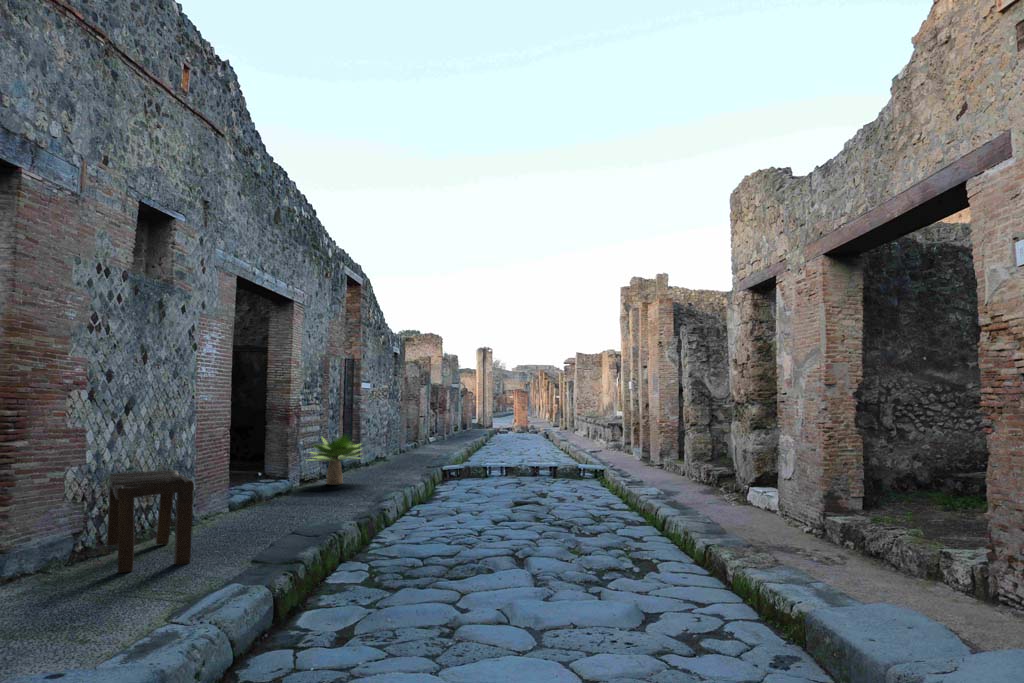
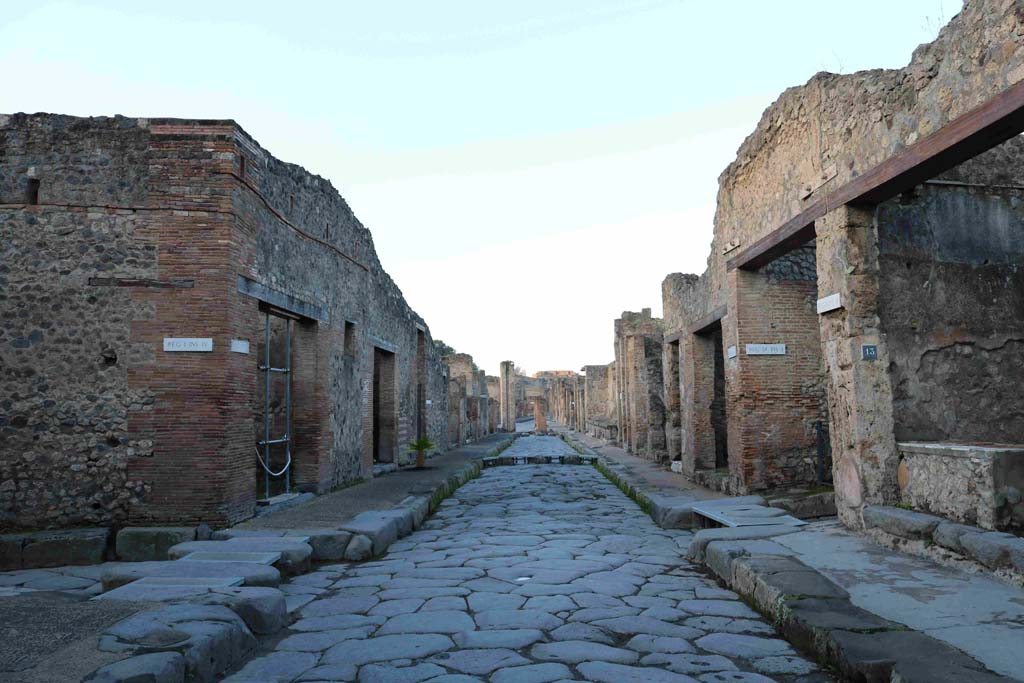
bench: present [107,470,194,573] -> none [342,452,389,493]

